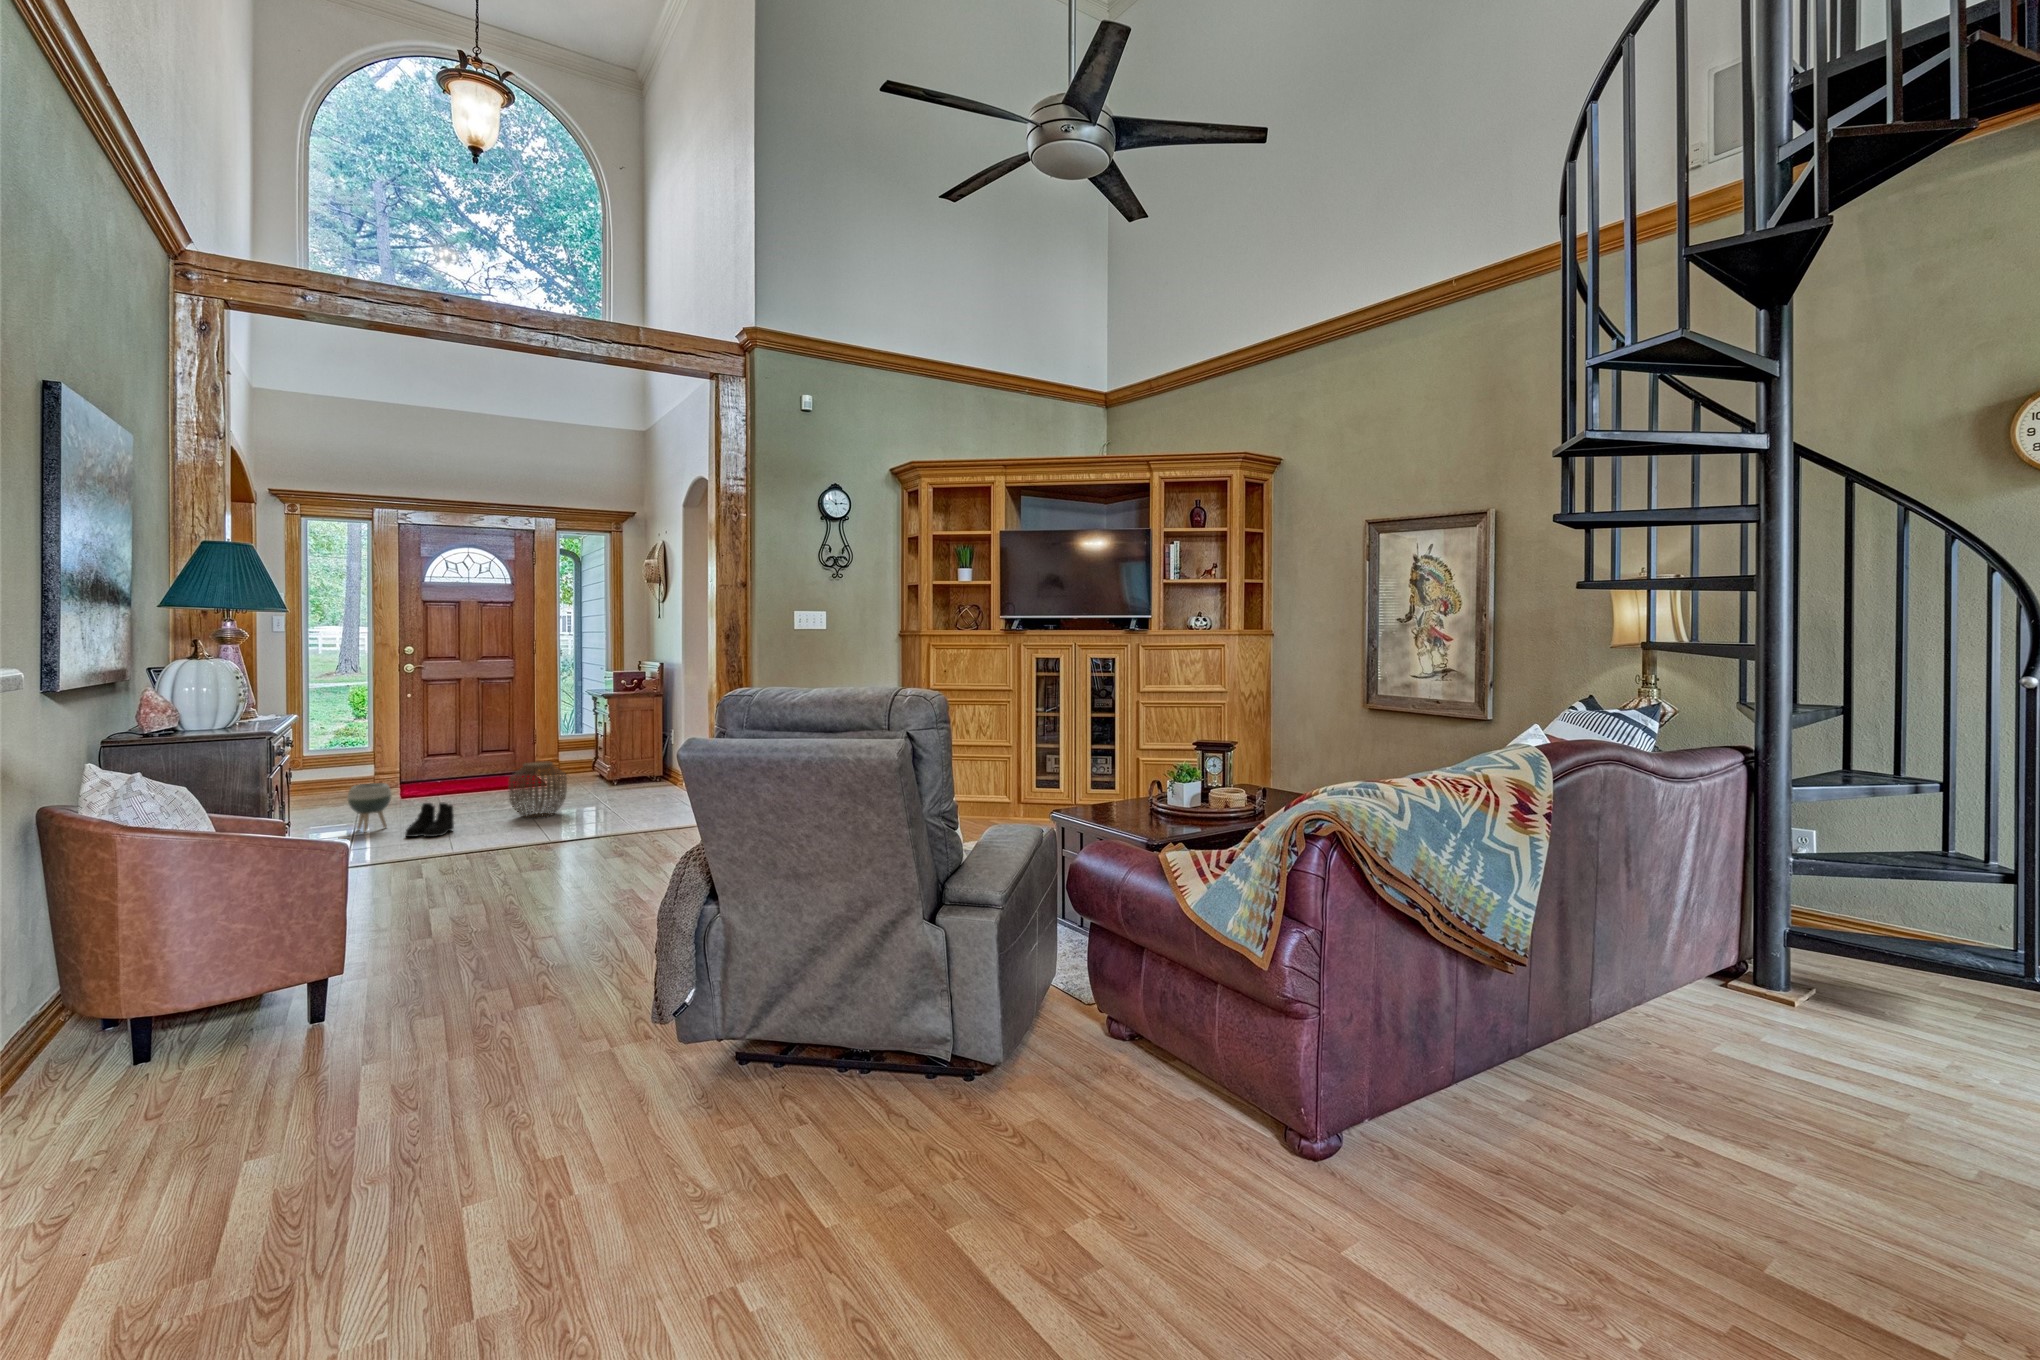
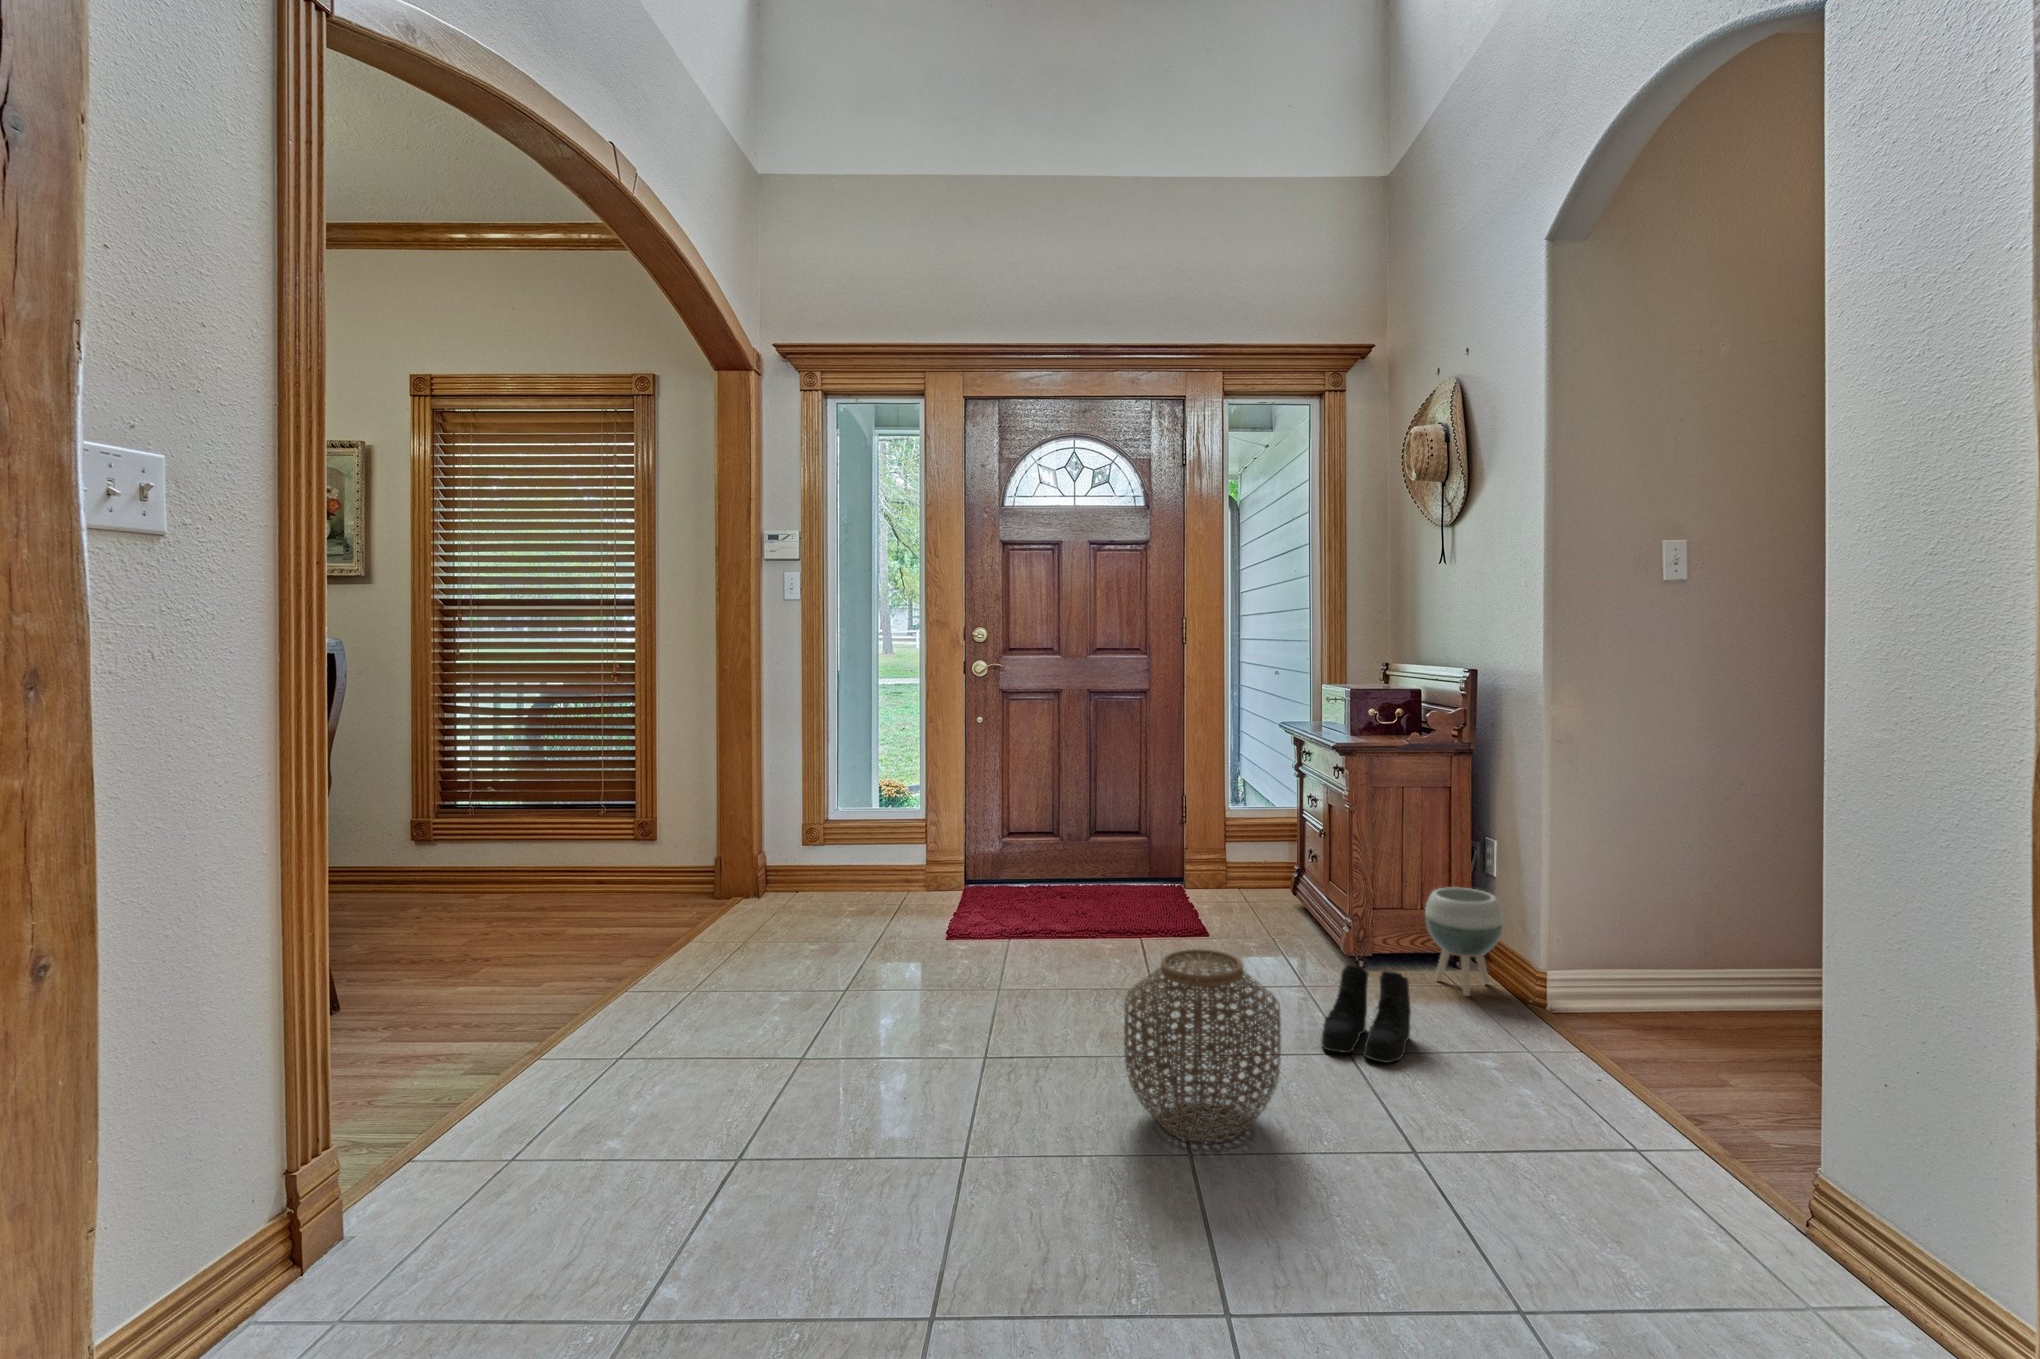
planter: present [347,783,392,832] -> present [1425,887,1503,996]
boots: present [405,802,454,837] -> present [1321,964,1411,1063]

